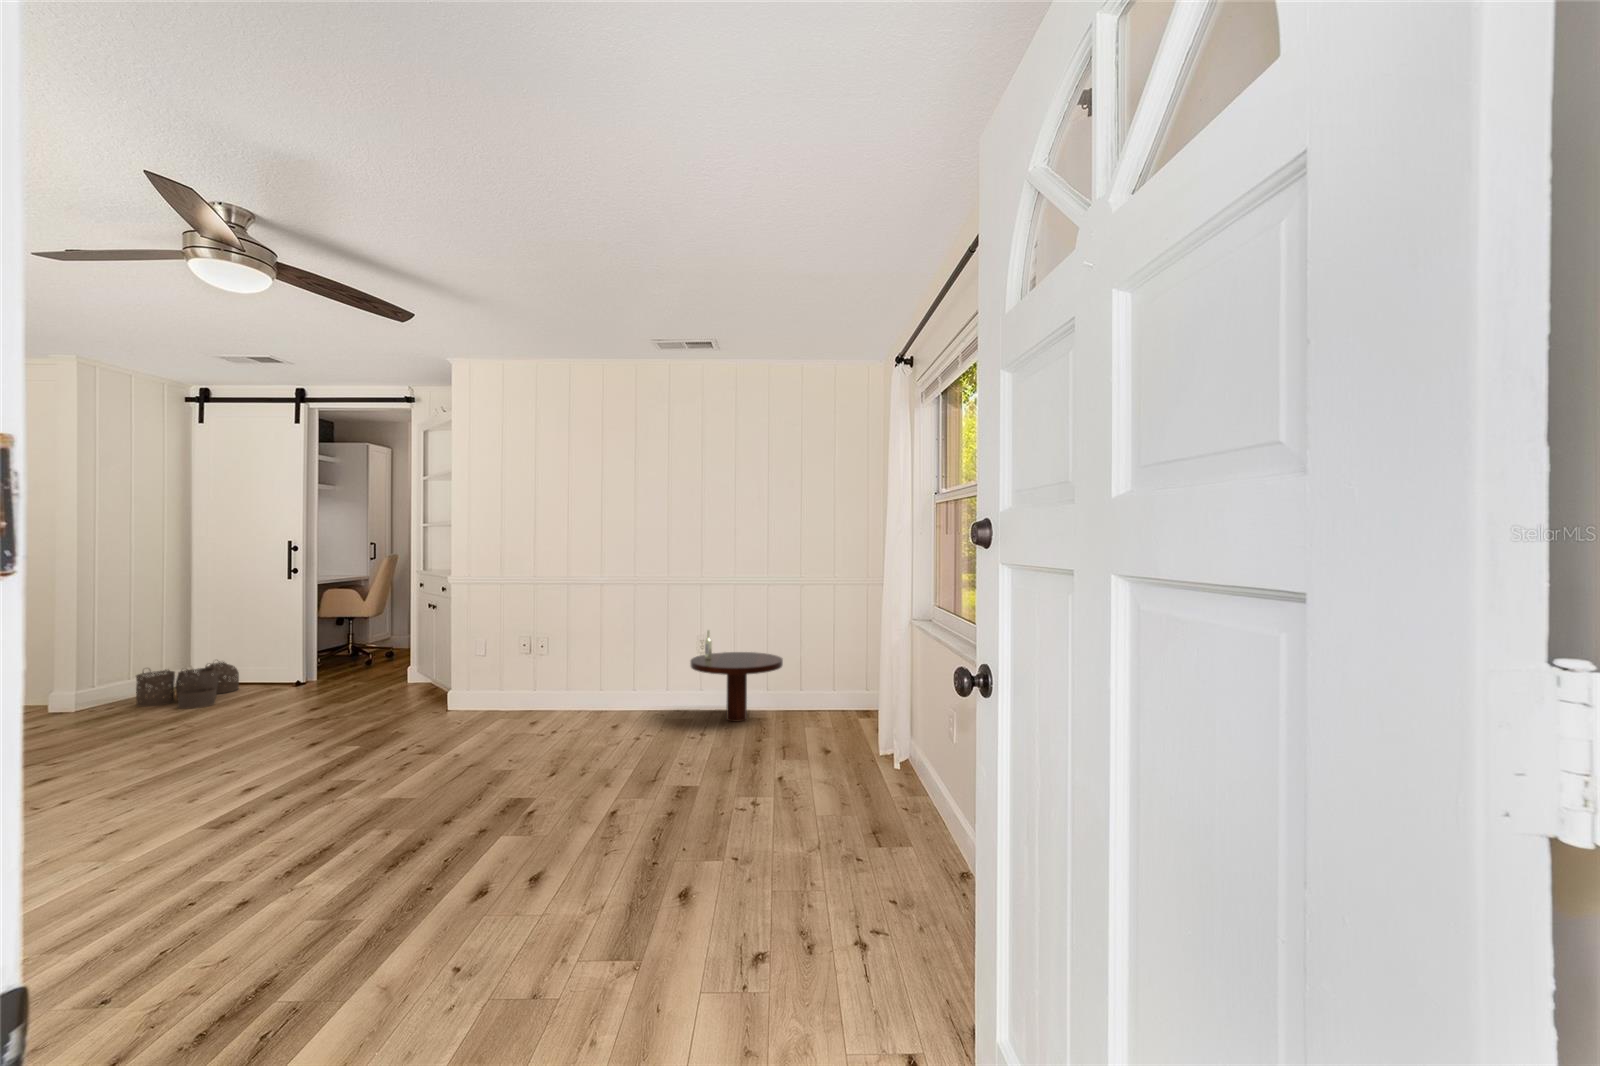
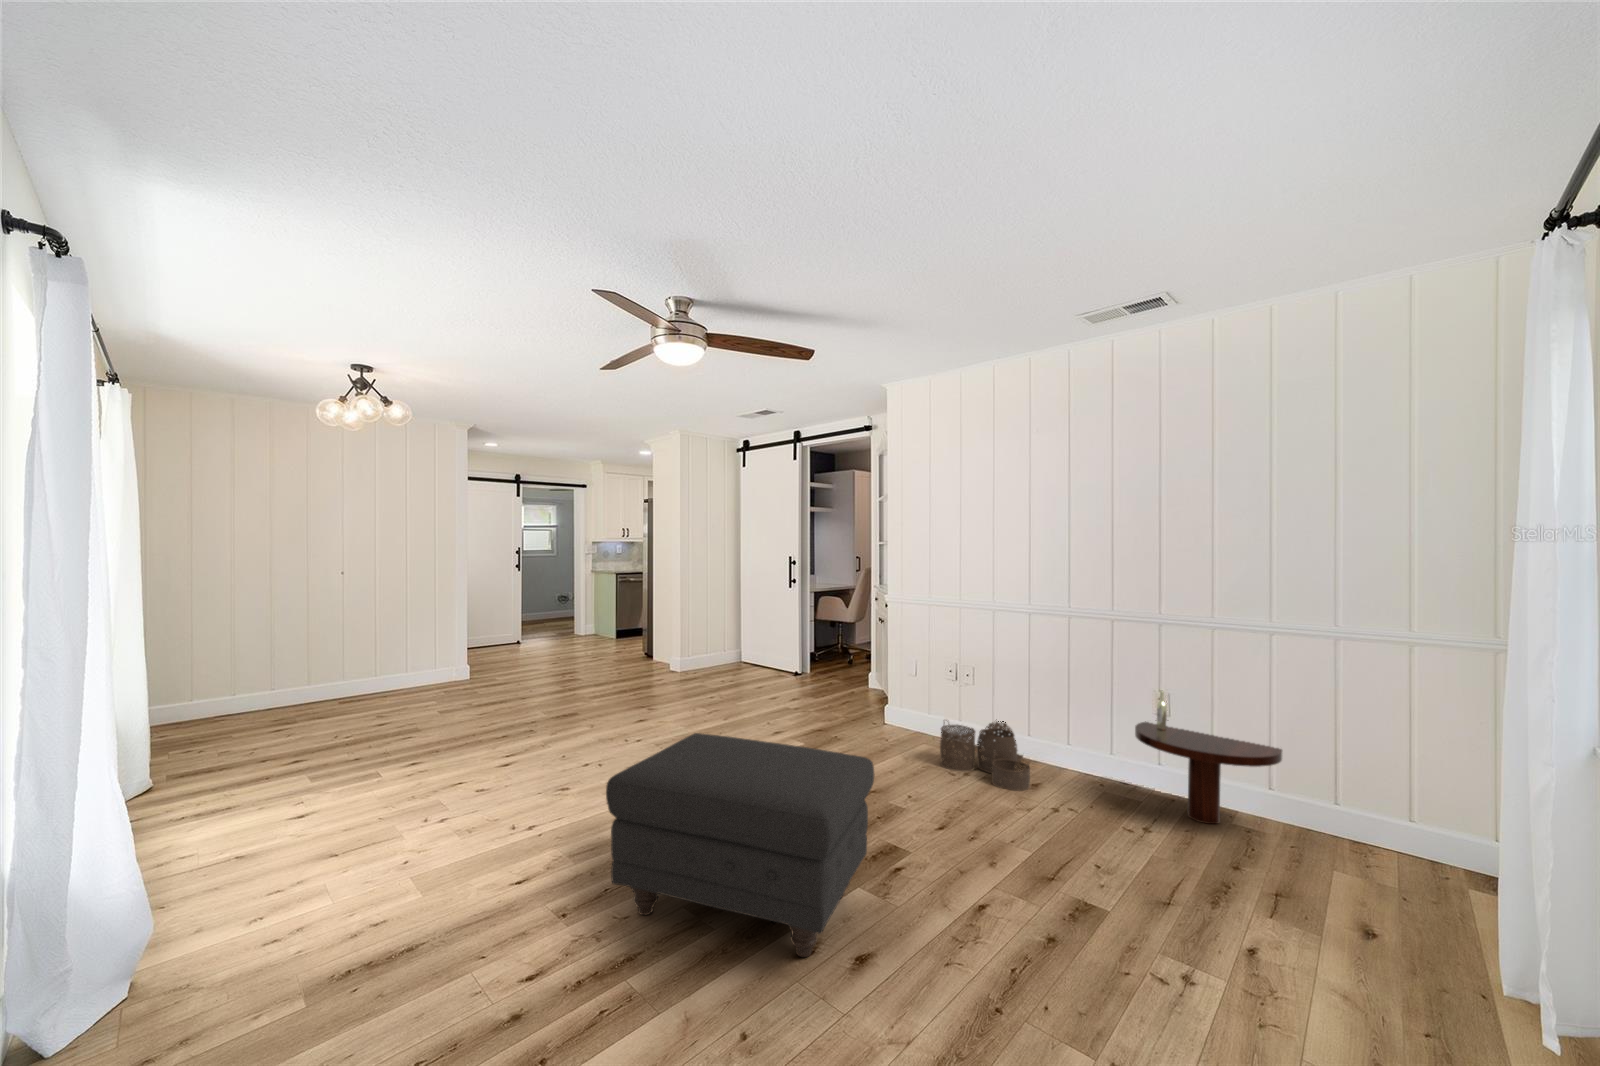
woven basket: present [136,662,239,709] -> present [940,721,1030,791]
ottoman: none [204,712,515,936] -> present [606,733,874,957]

